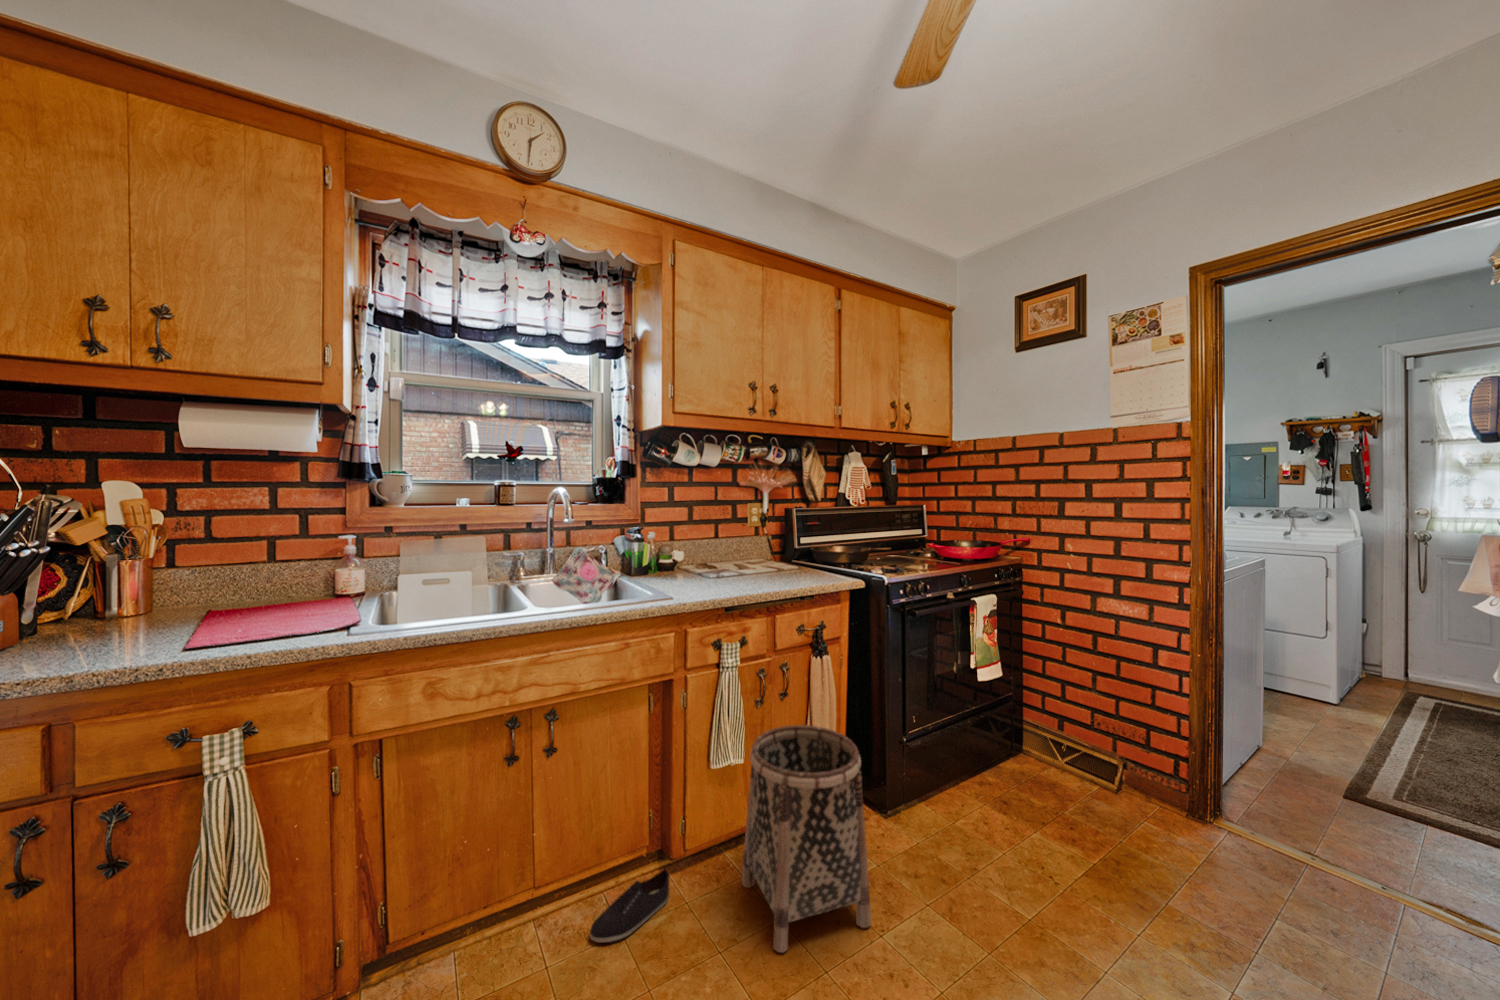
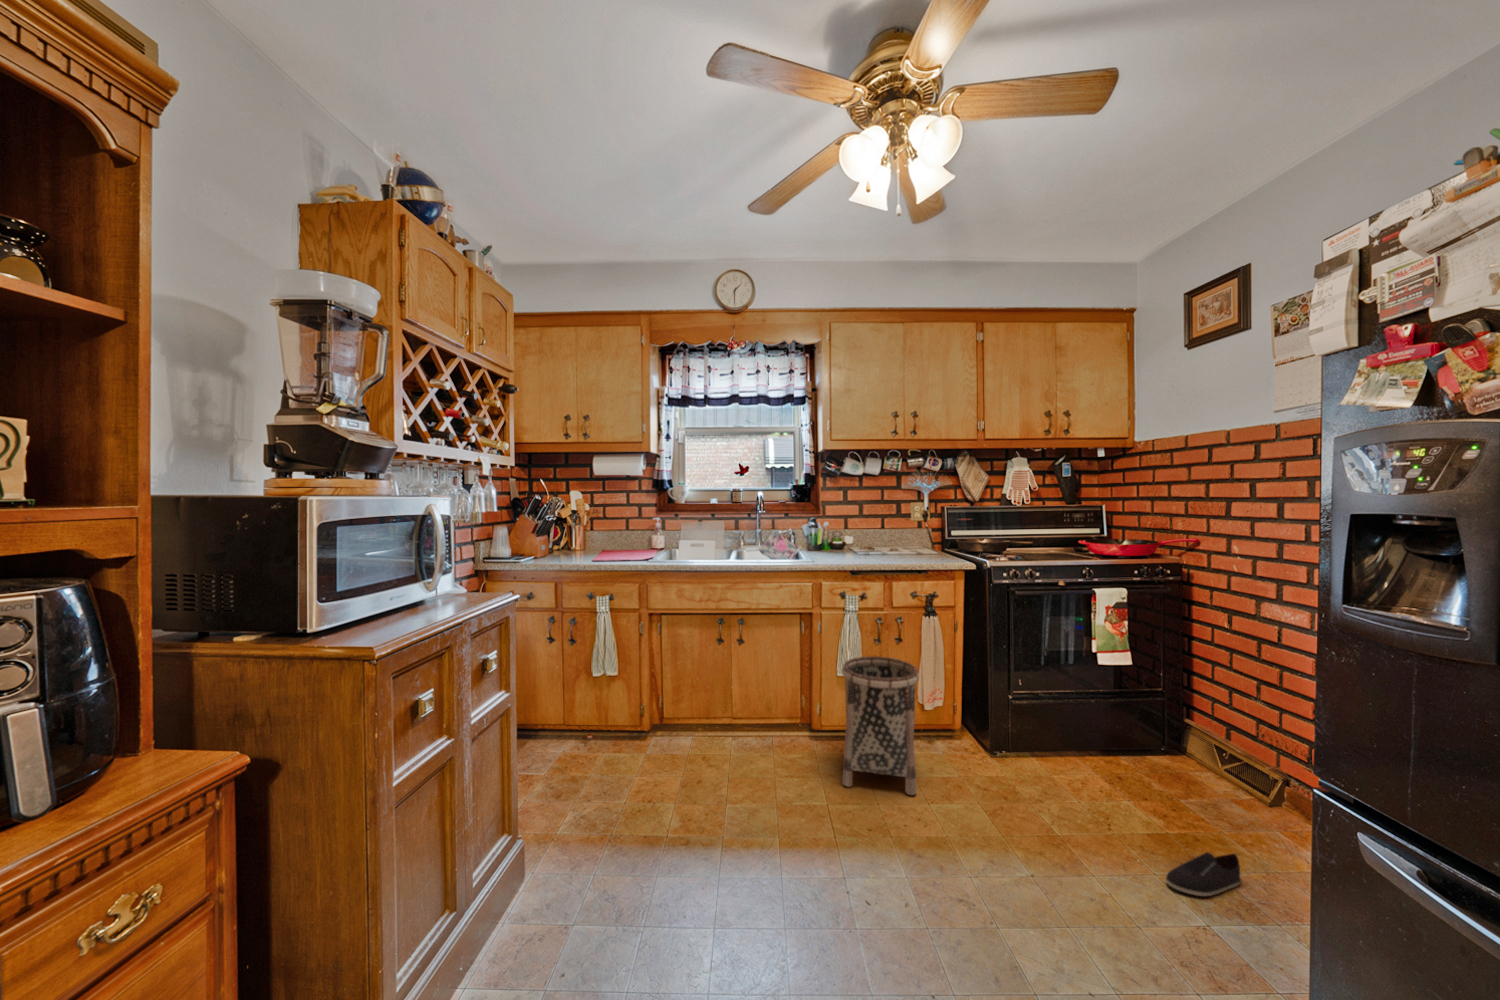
shoe: present [590,869,669,942] -> present [1166,852,1240,896]

